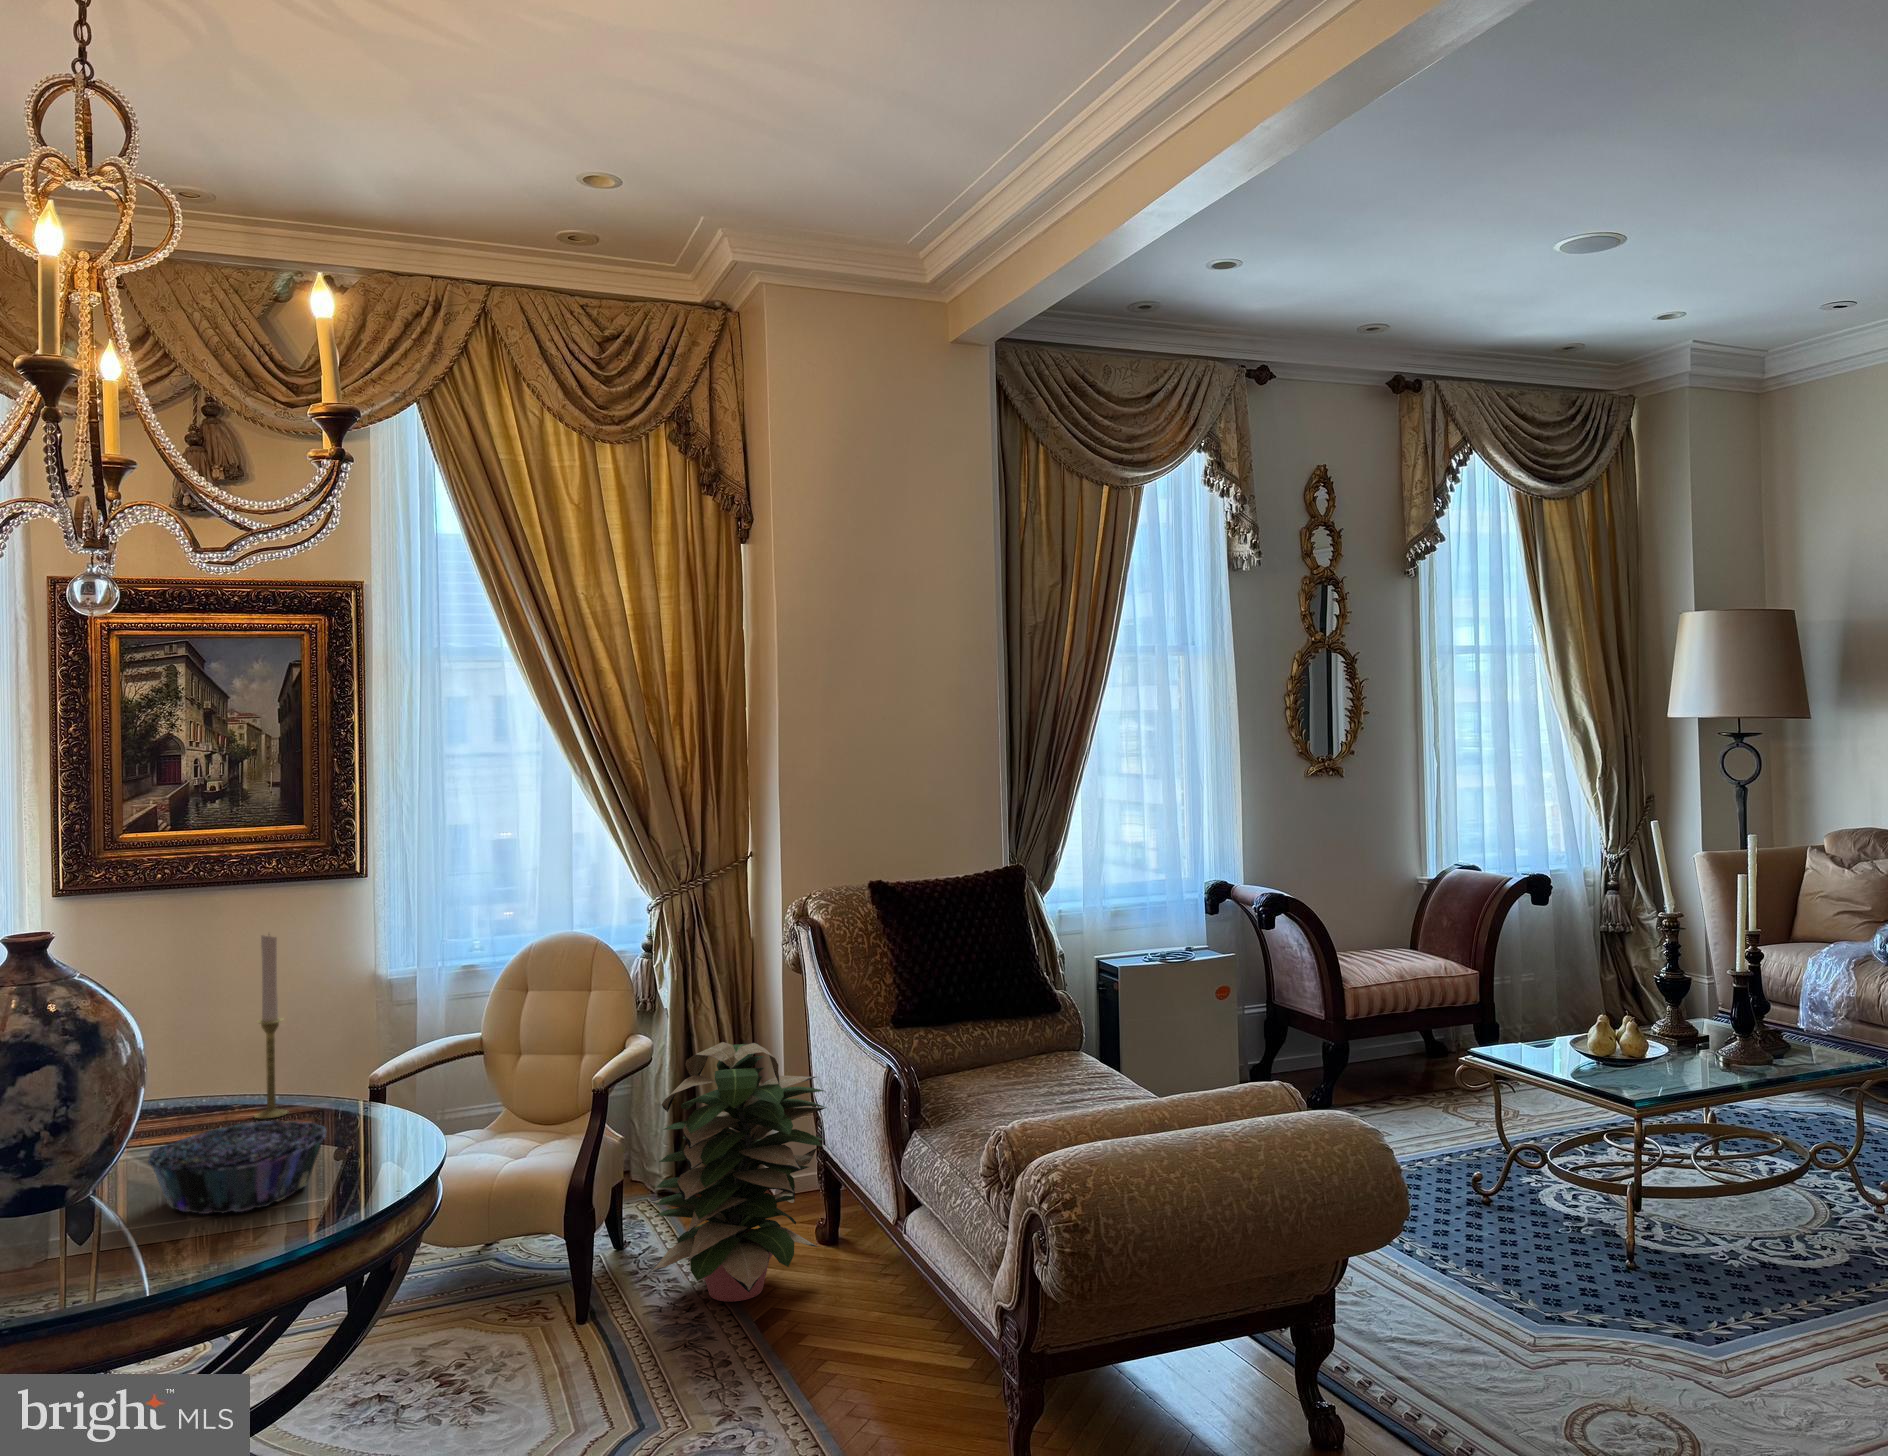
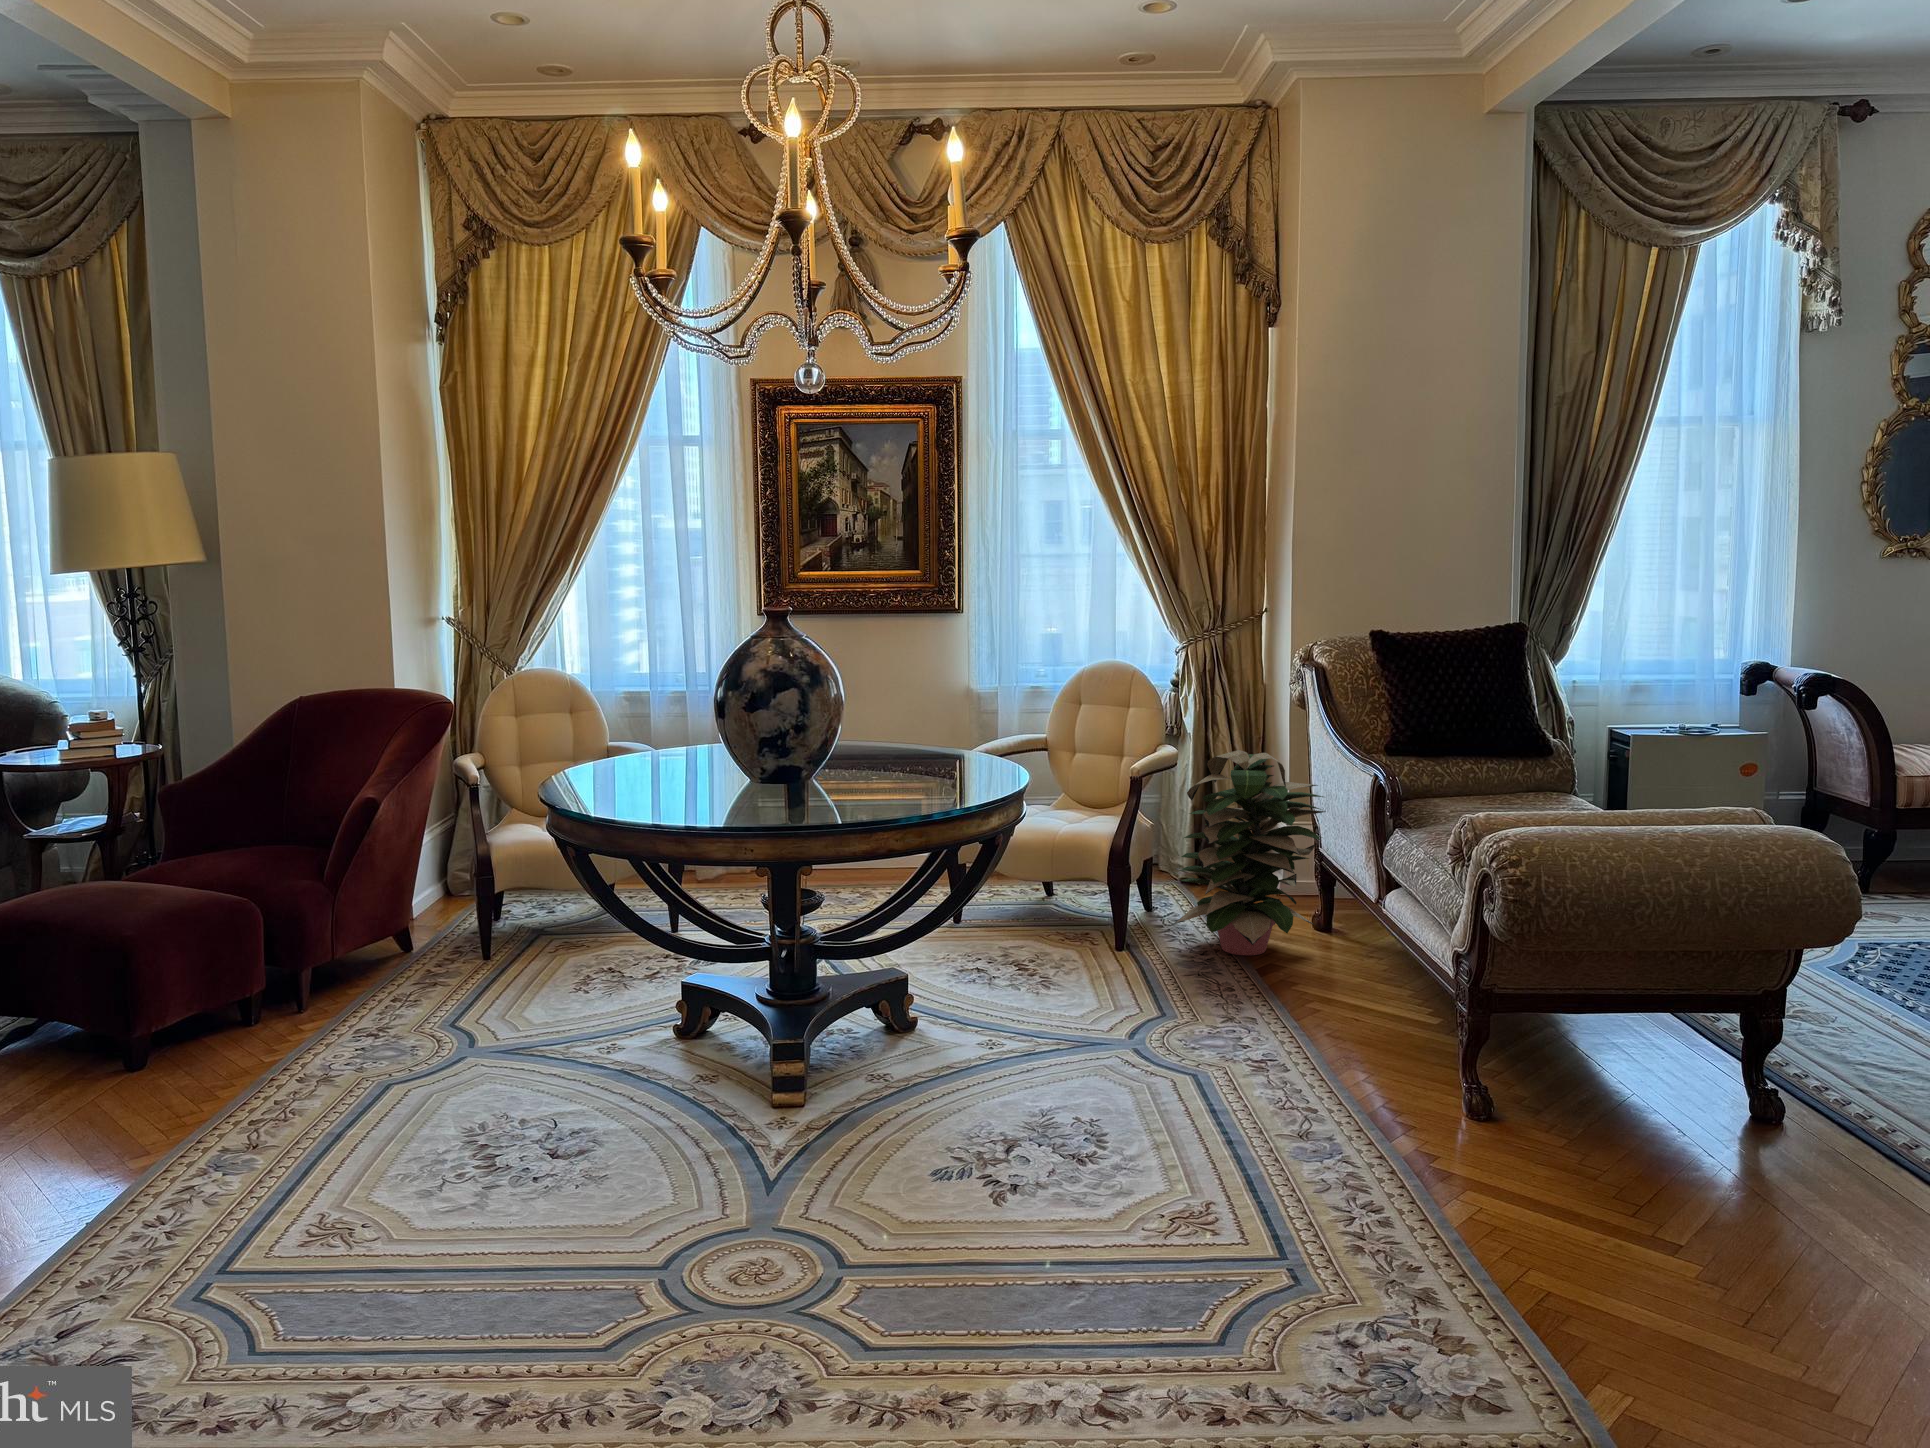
candlestick: present [255,935,288,1118] -> none [896,627,918,758]
decorative bowl: present [148,1121,327,1214] -> none [837,751,947,802]

